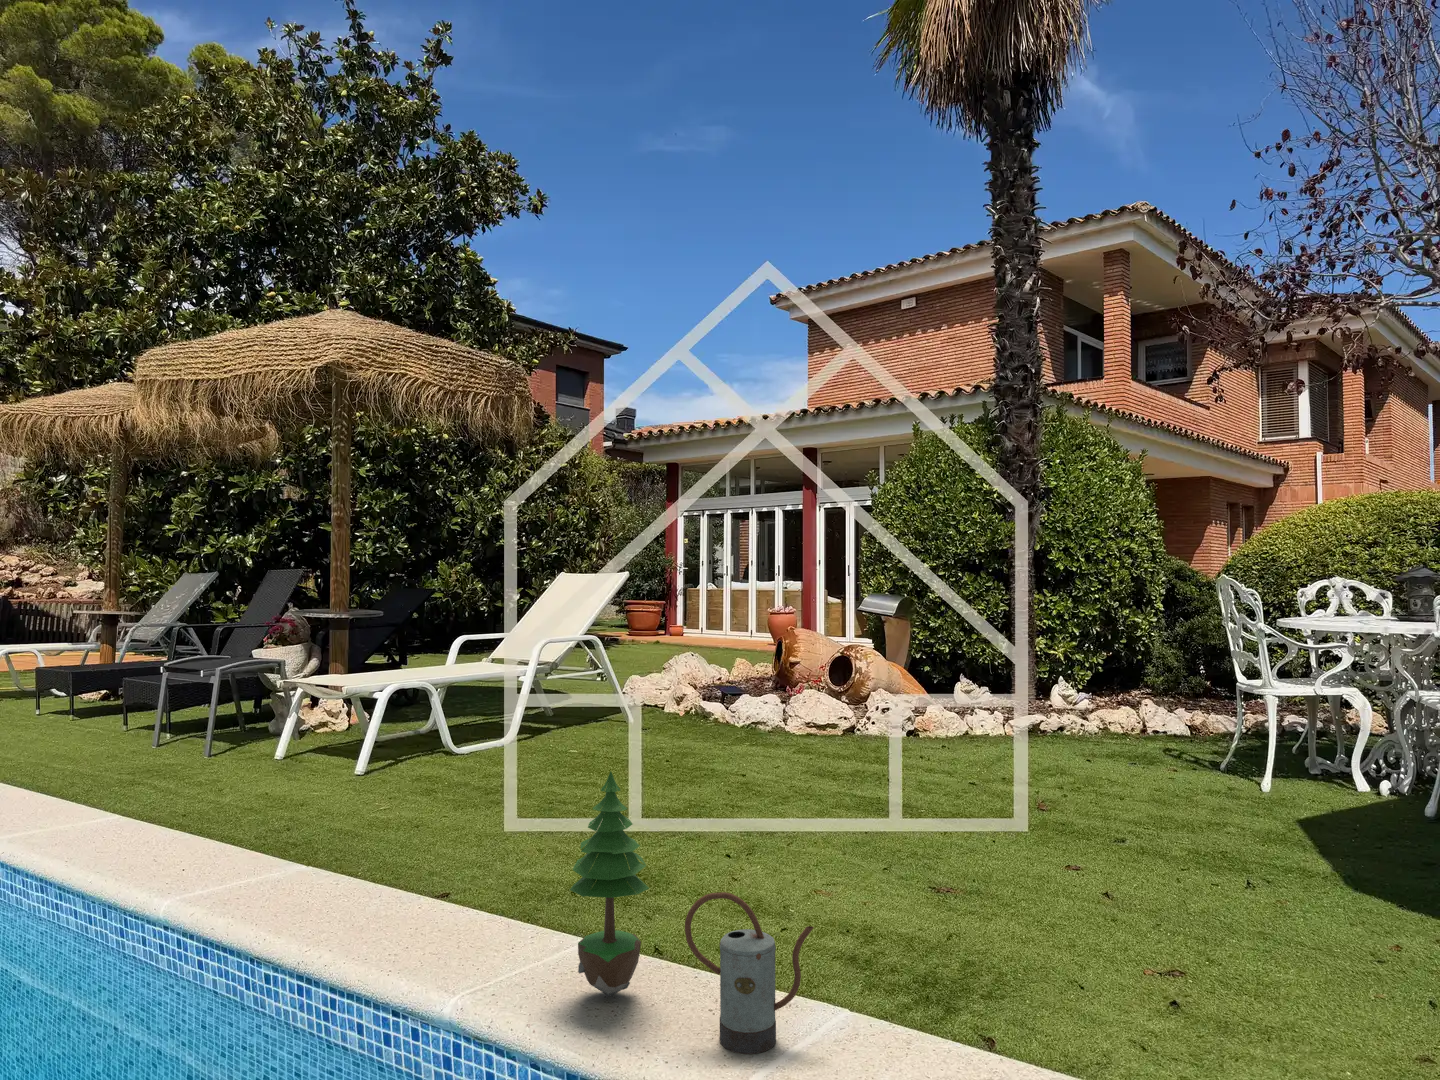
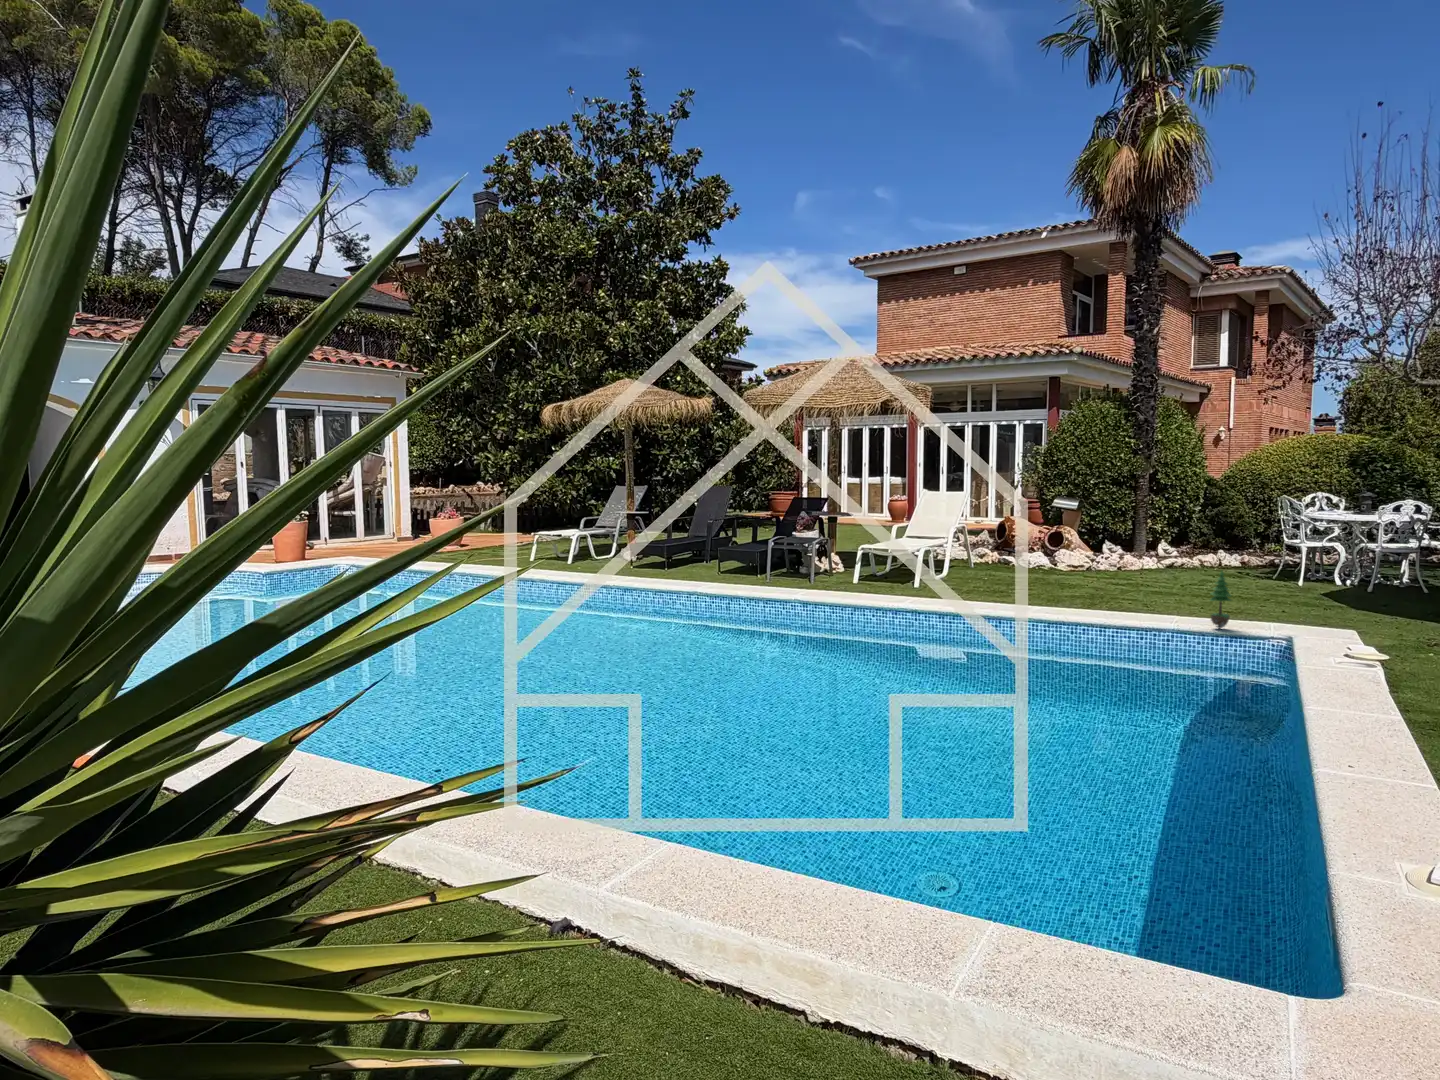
watering can: present [685,892,814,1054] -> none [1255,596,1287,633]

